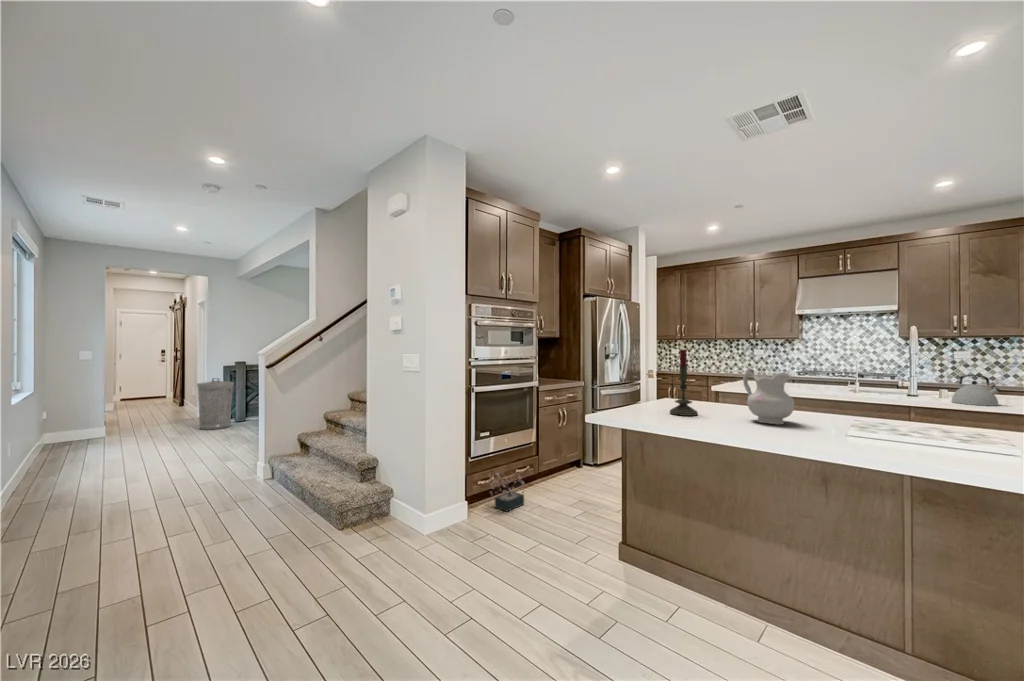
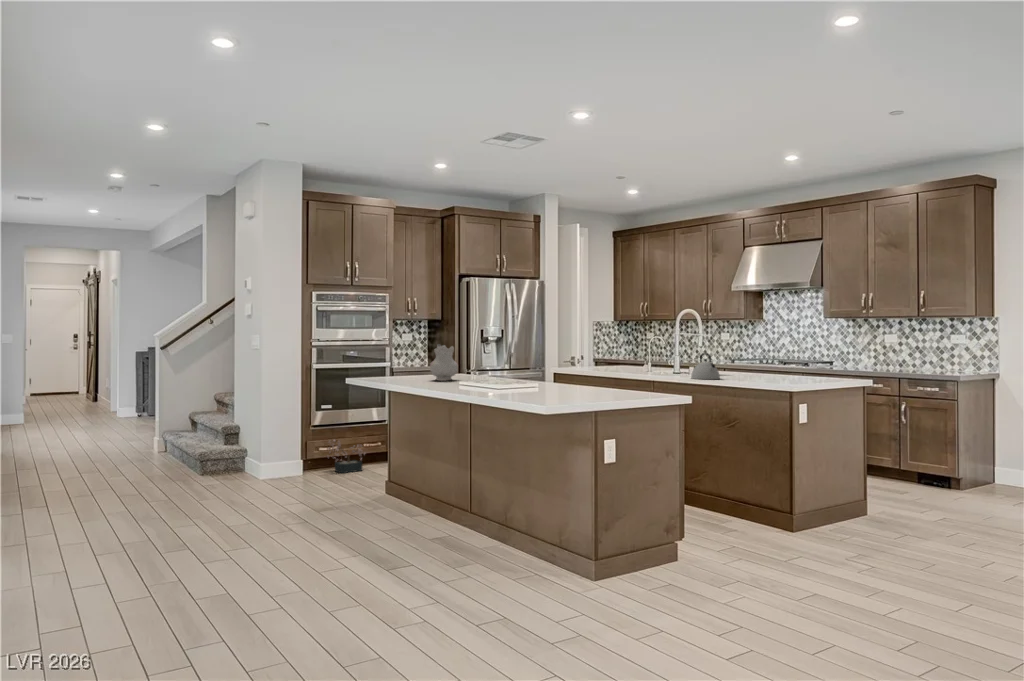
candle: present [670,349,698,416] -> none [400,329,419,378]
trash can: present [197,378,234,430] -> none [108,365,146,421]

